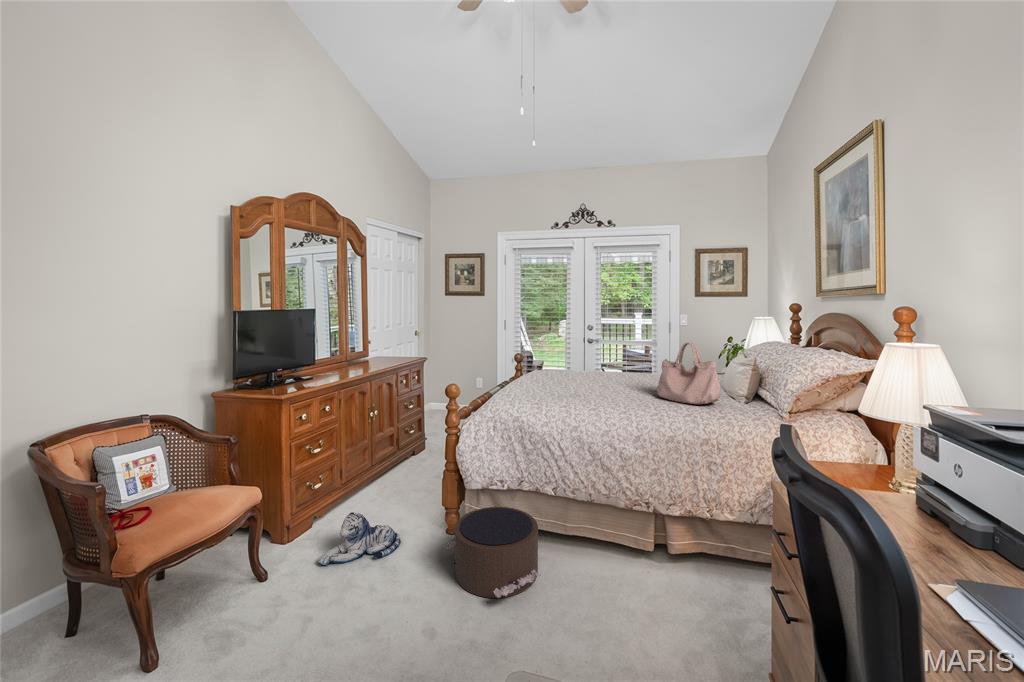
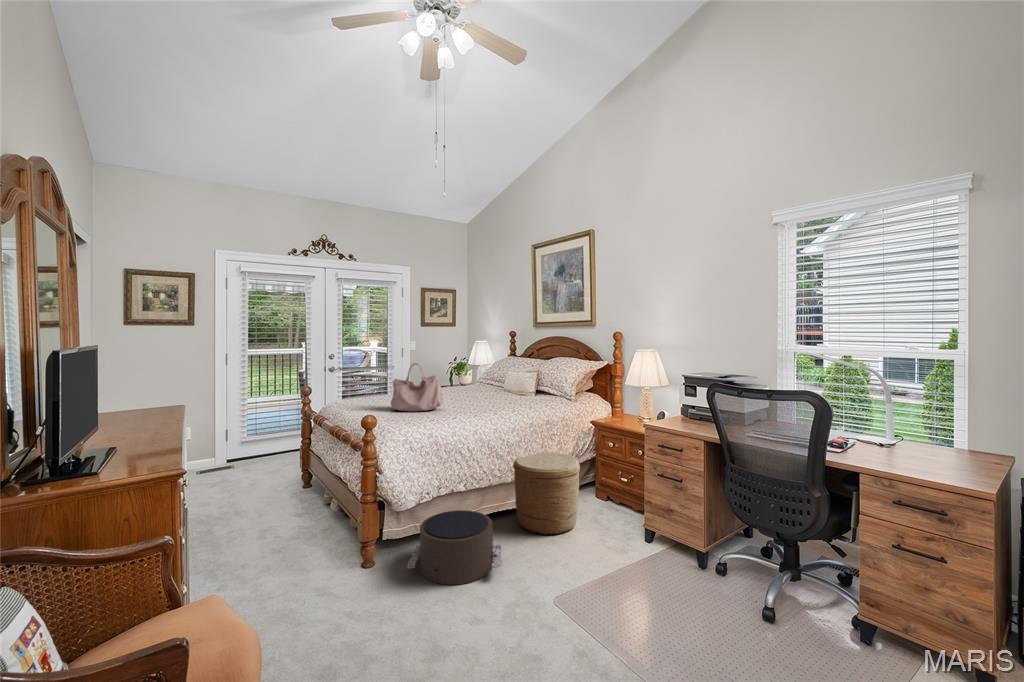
handbag: present [657,342,720,404] -> present [391,363,443,411]
woven basket: none [611,478,713,613] -> present [513,452,580,535]
plush toy: present [318,512,401,565] -> none [293,576,355,649]

